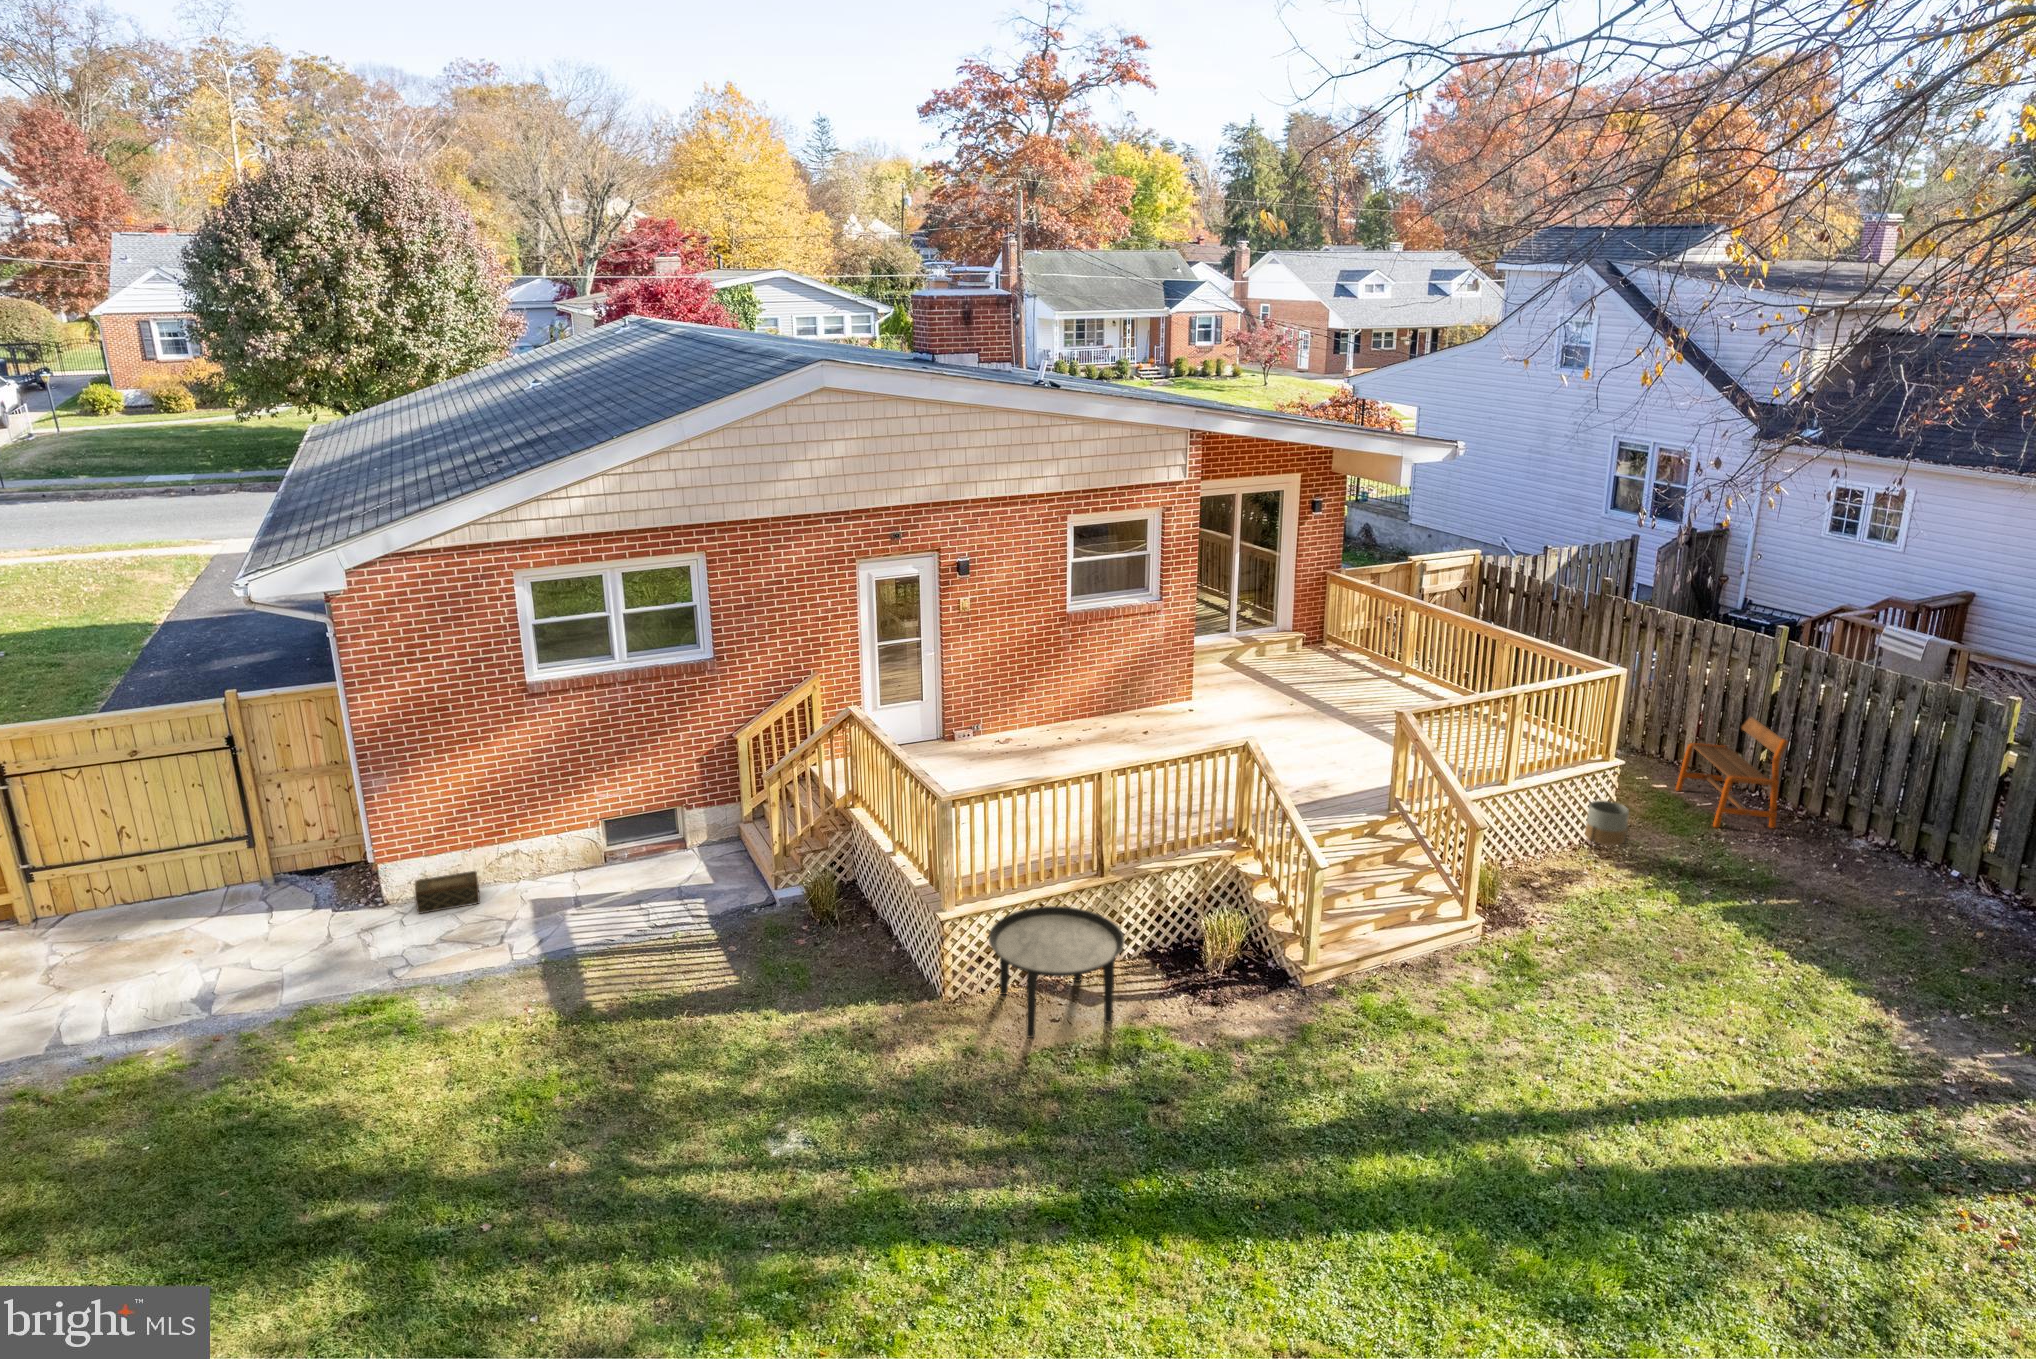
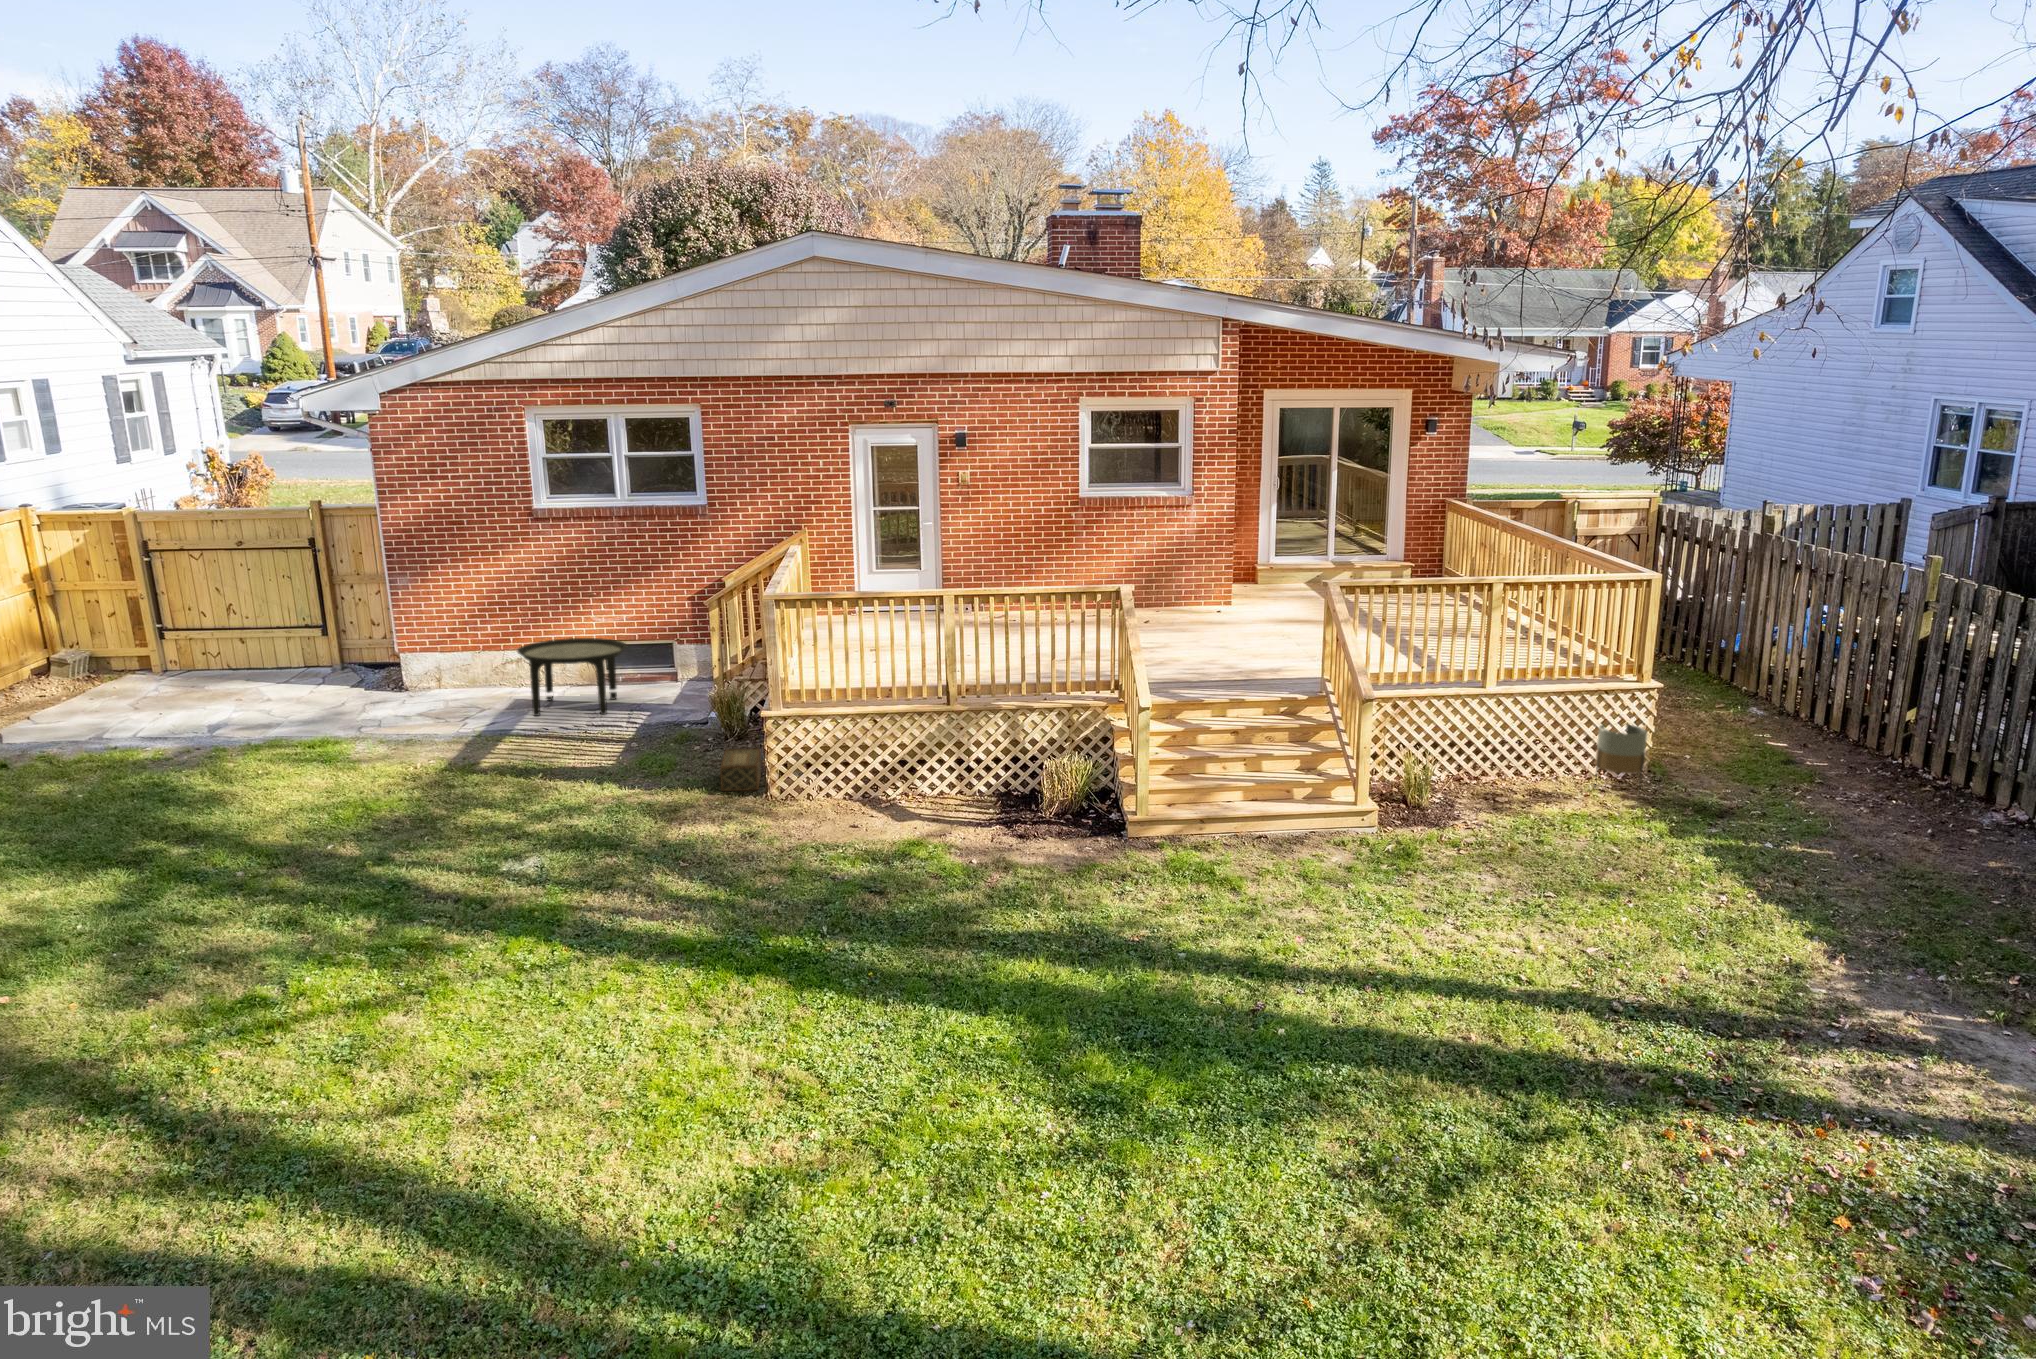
bench: present [1676,717,1788,828] -> none [1797,655,1904,794]
woven basket: present [415,871,480,914] -> present [720,749,761,791]
round table: present [988,906,1125,1038] -> present [517,638,627,716]

